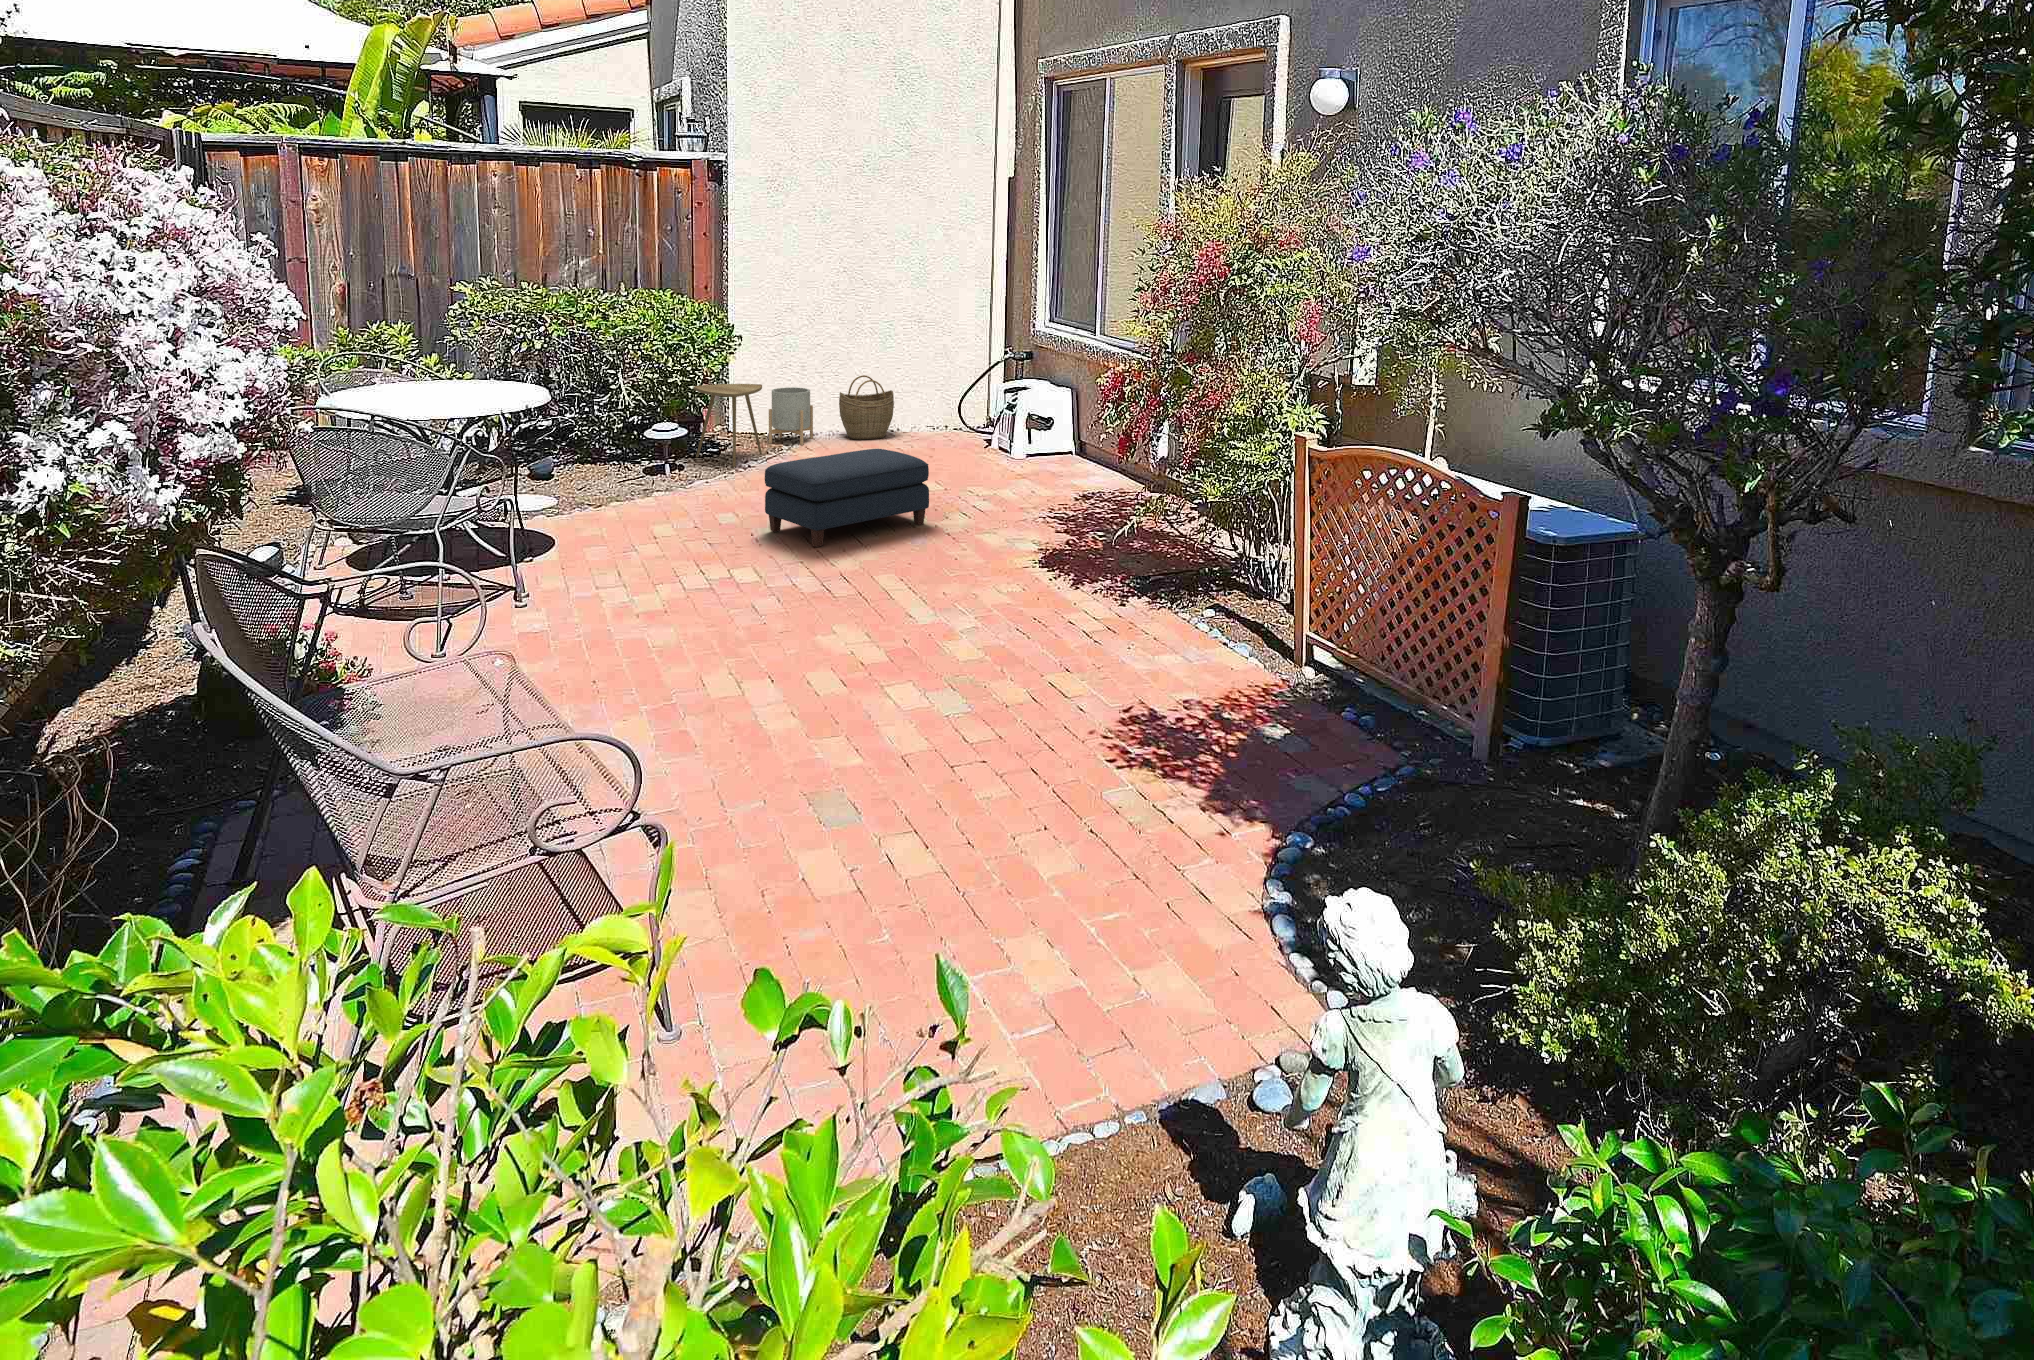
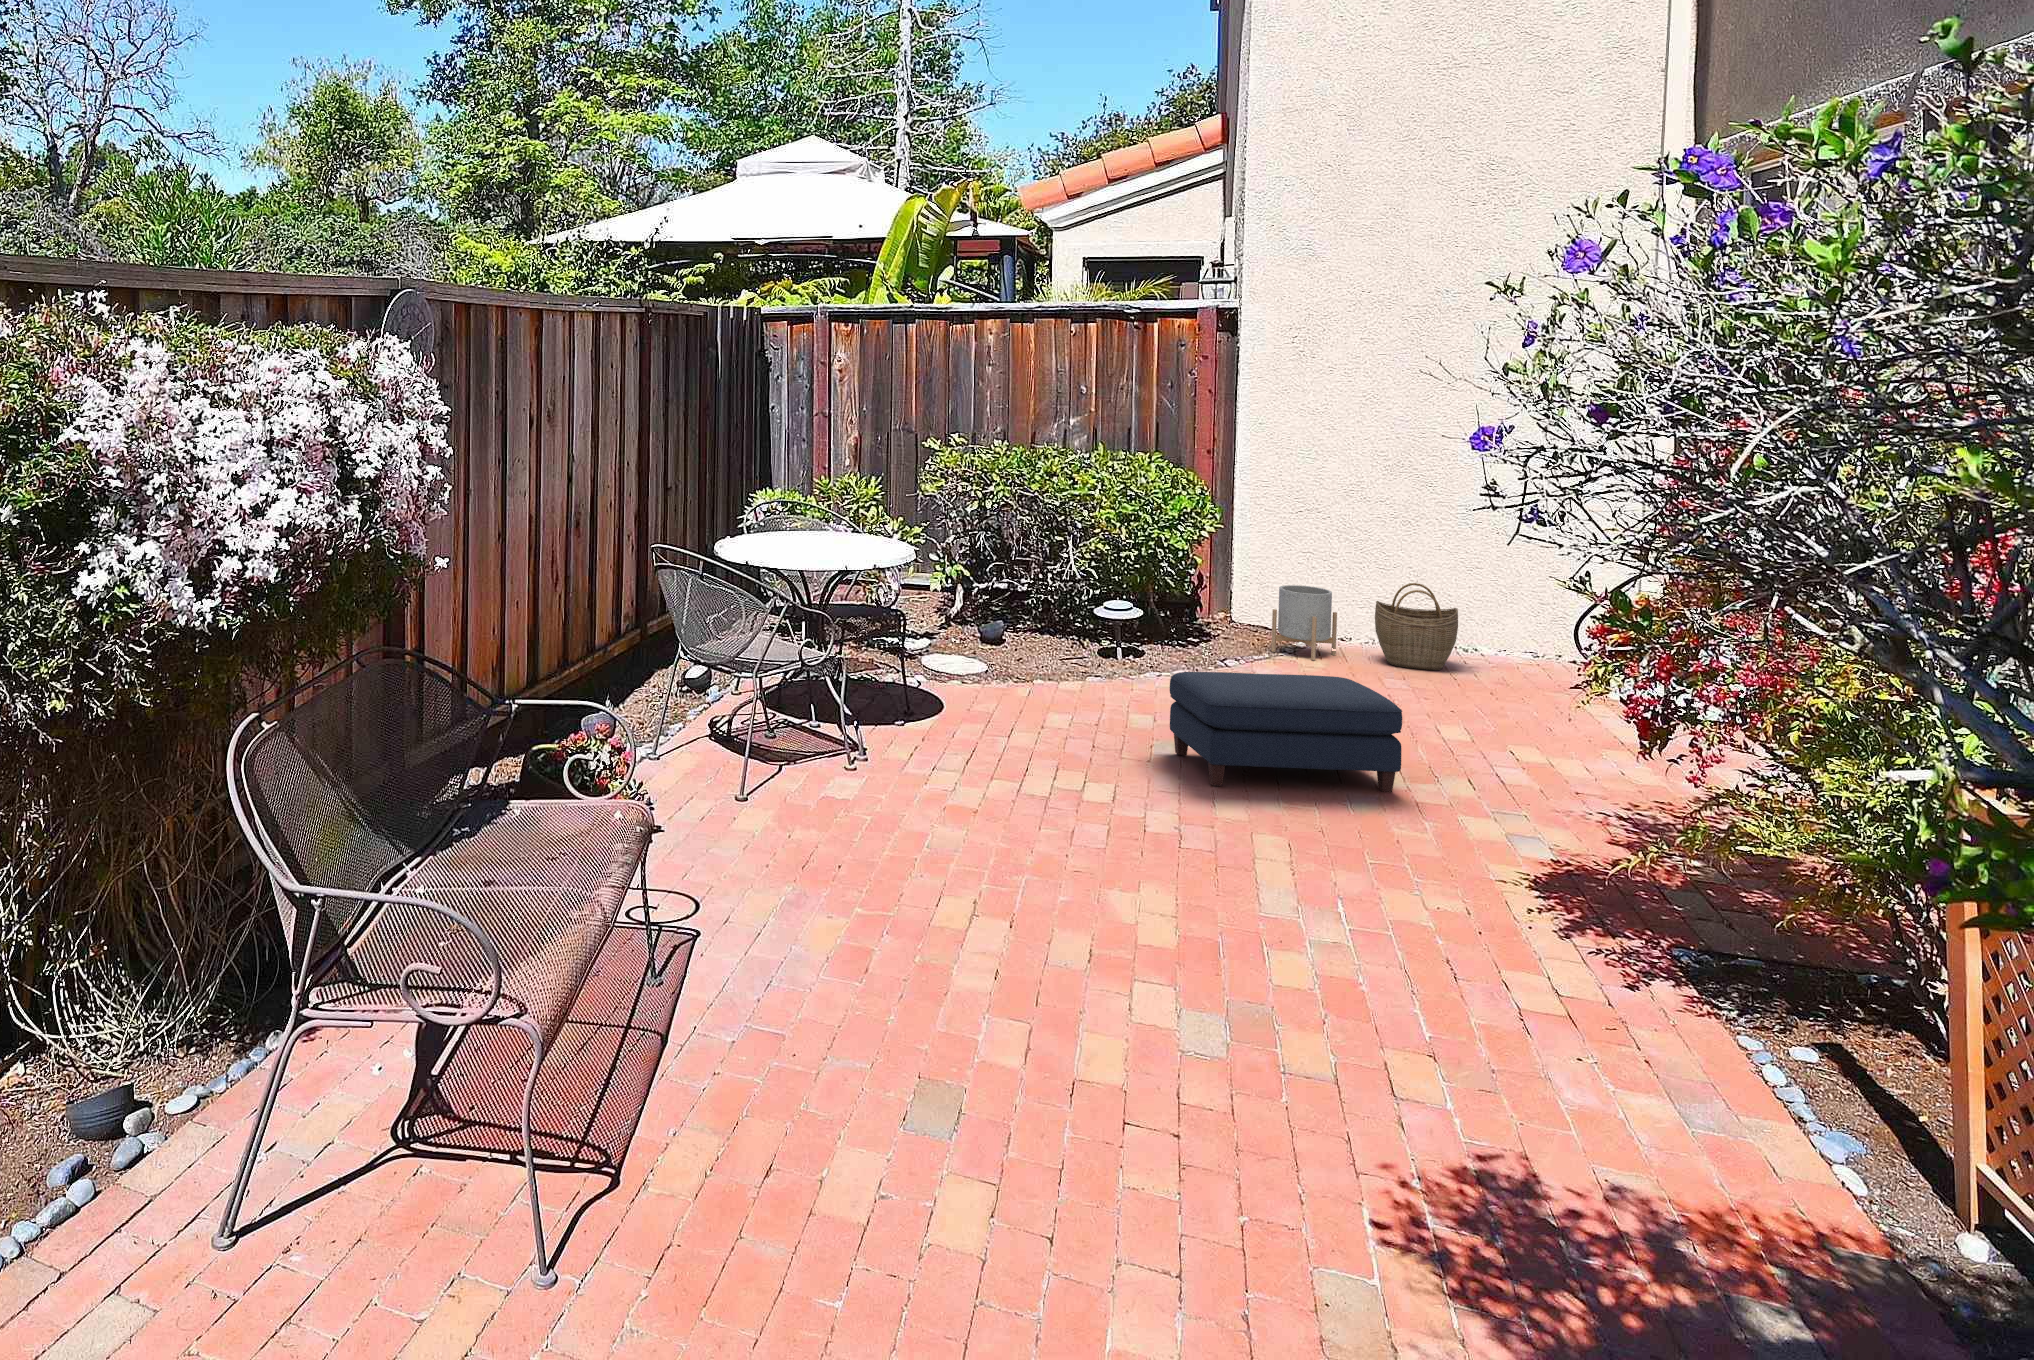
side table: present [694,384,762,467] -> none [1168,569,1254,671]

